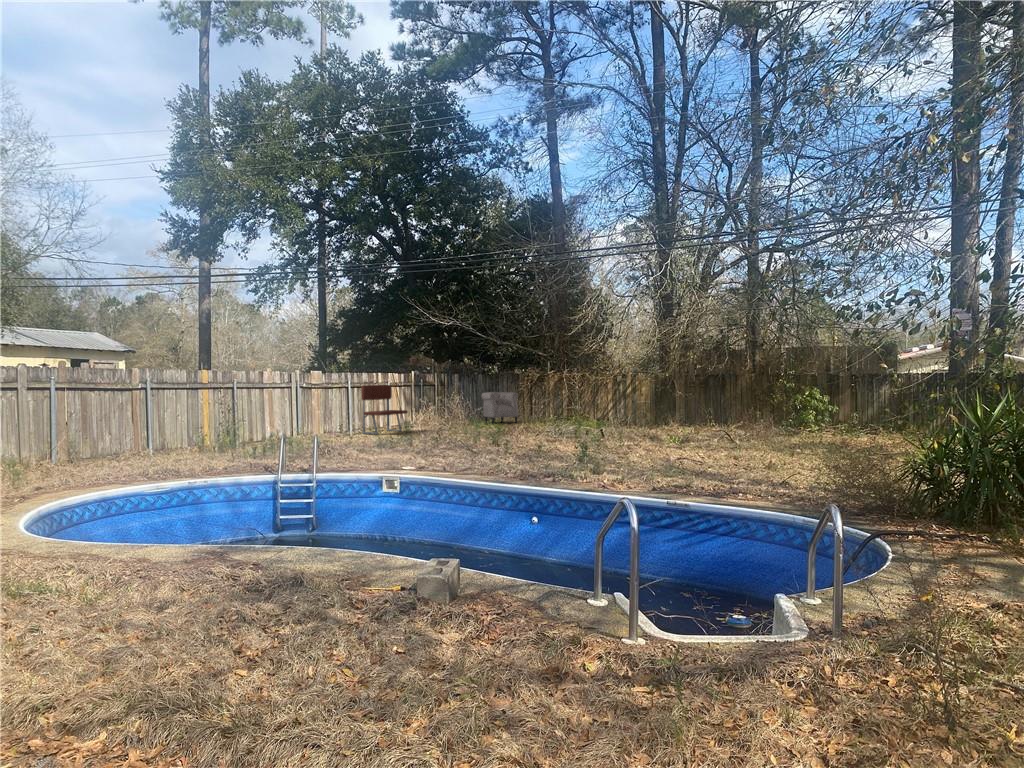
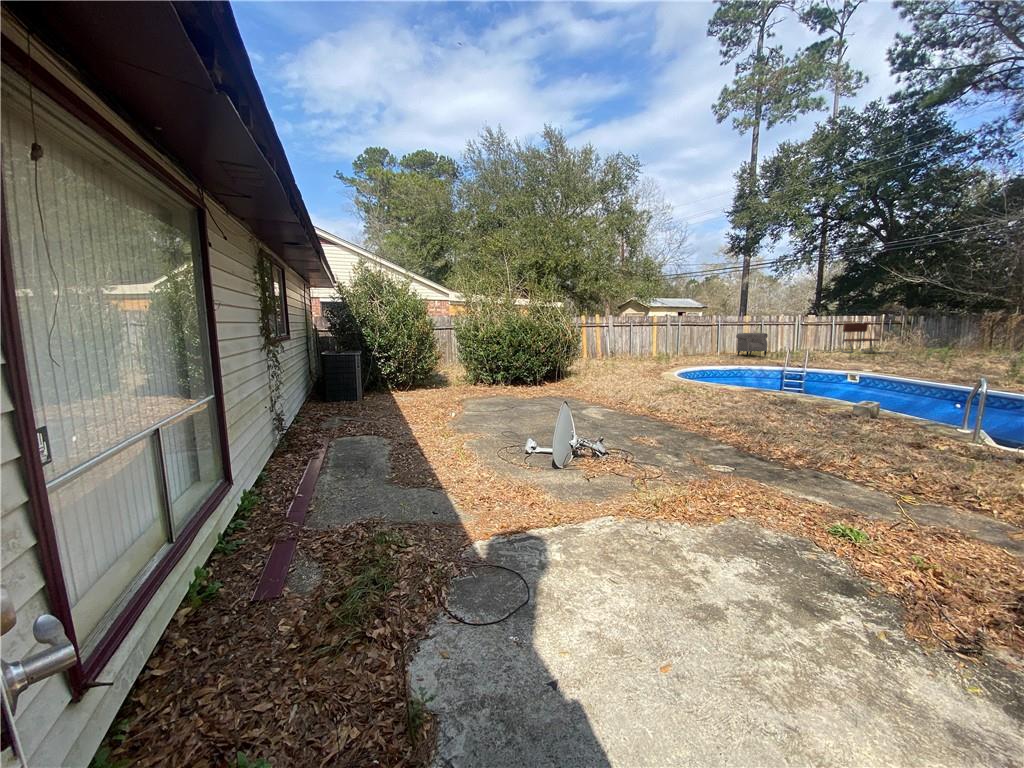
chair: present [482,392,518,424] -> present [736,333,768,356]

